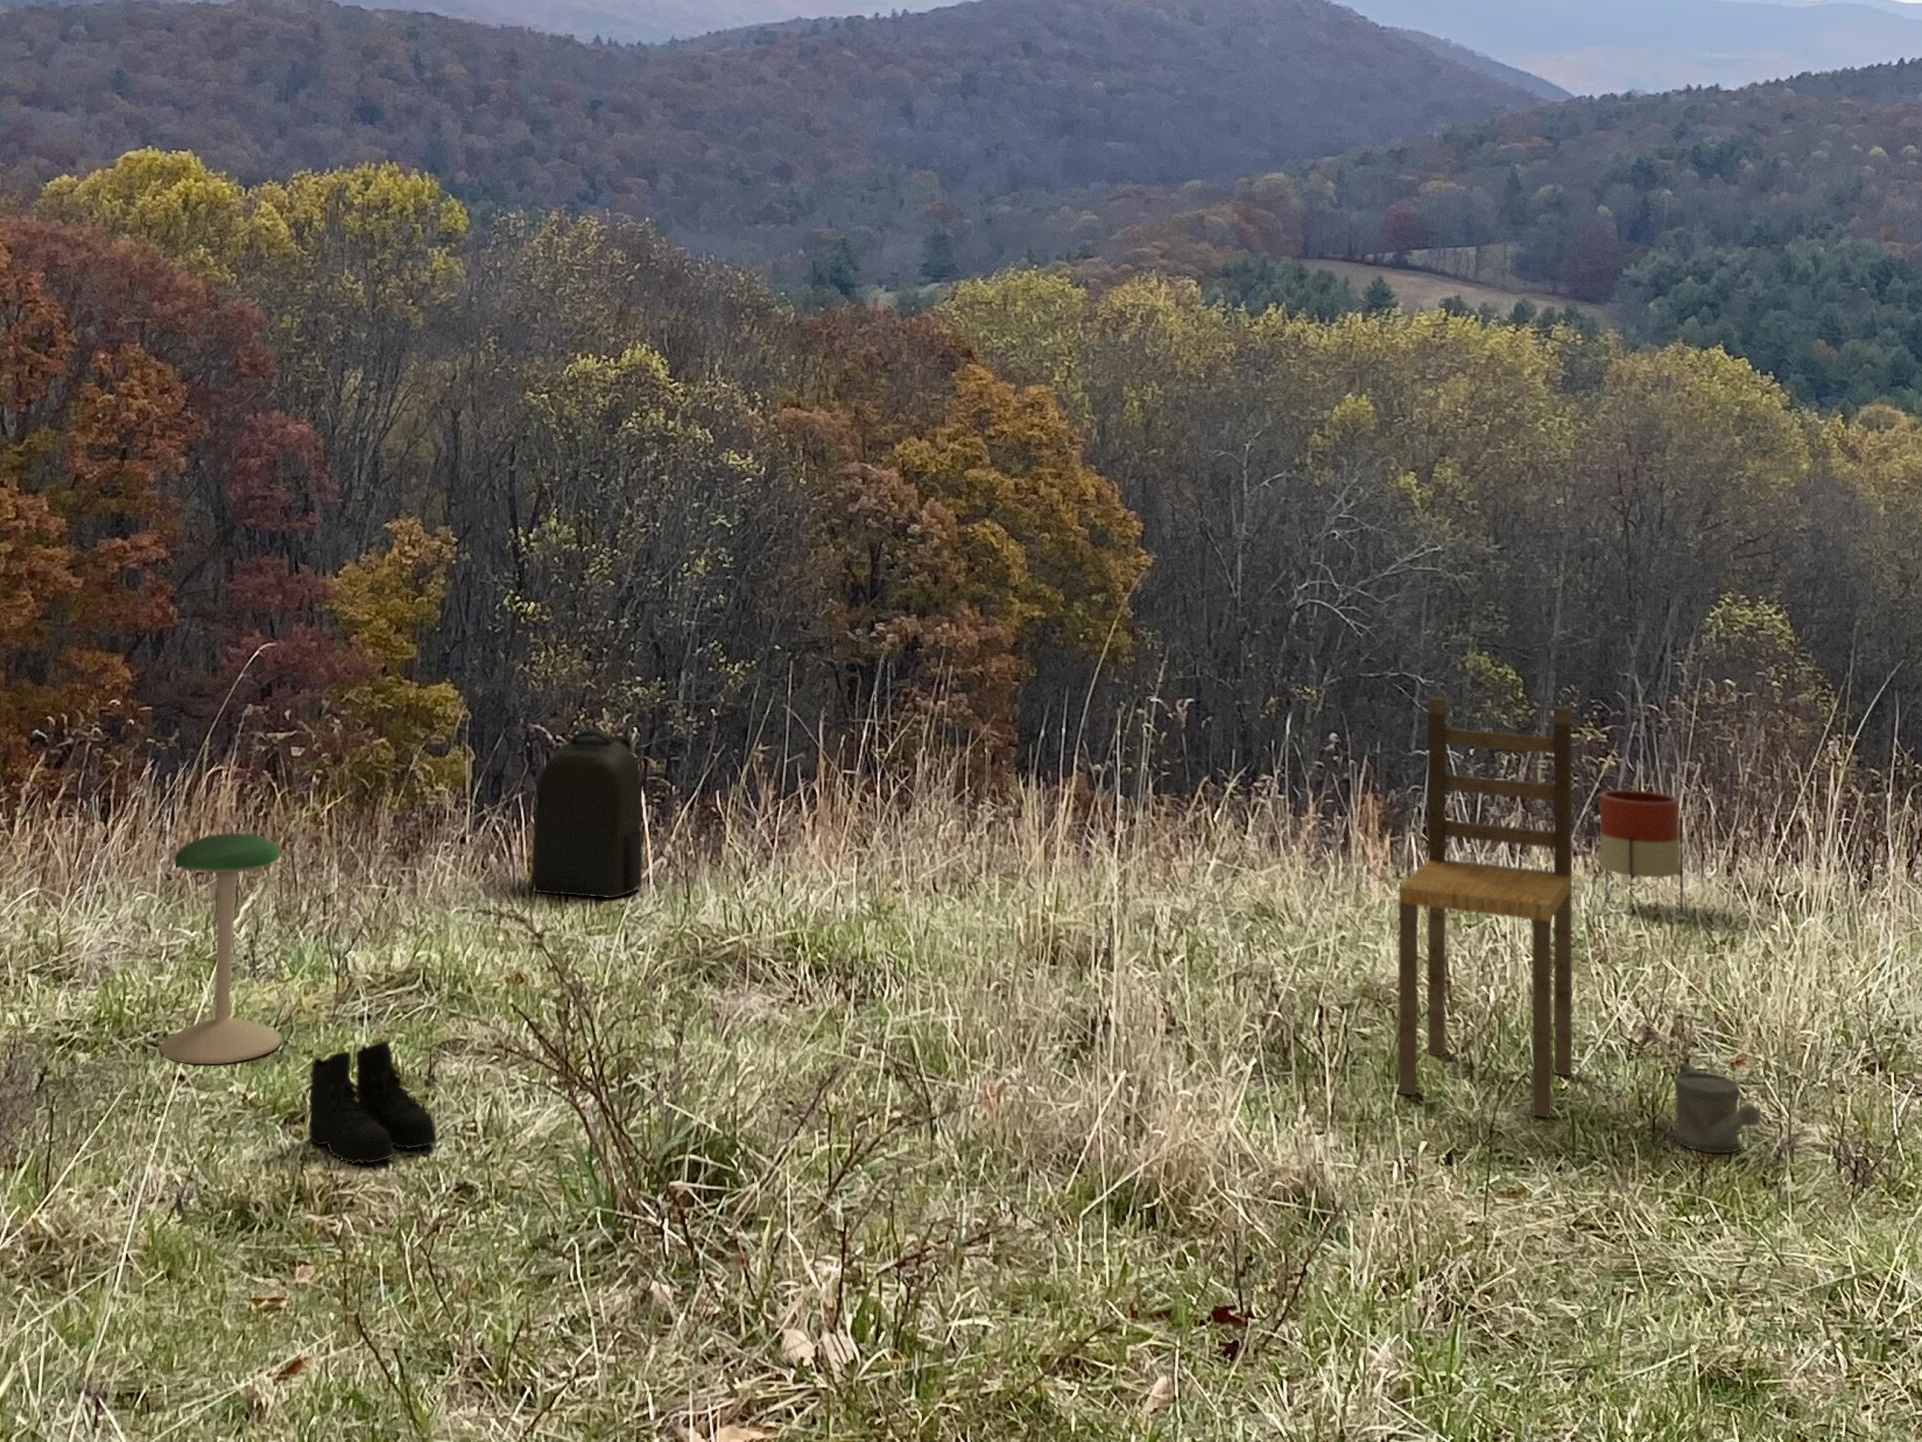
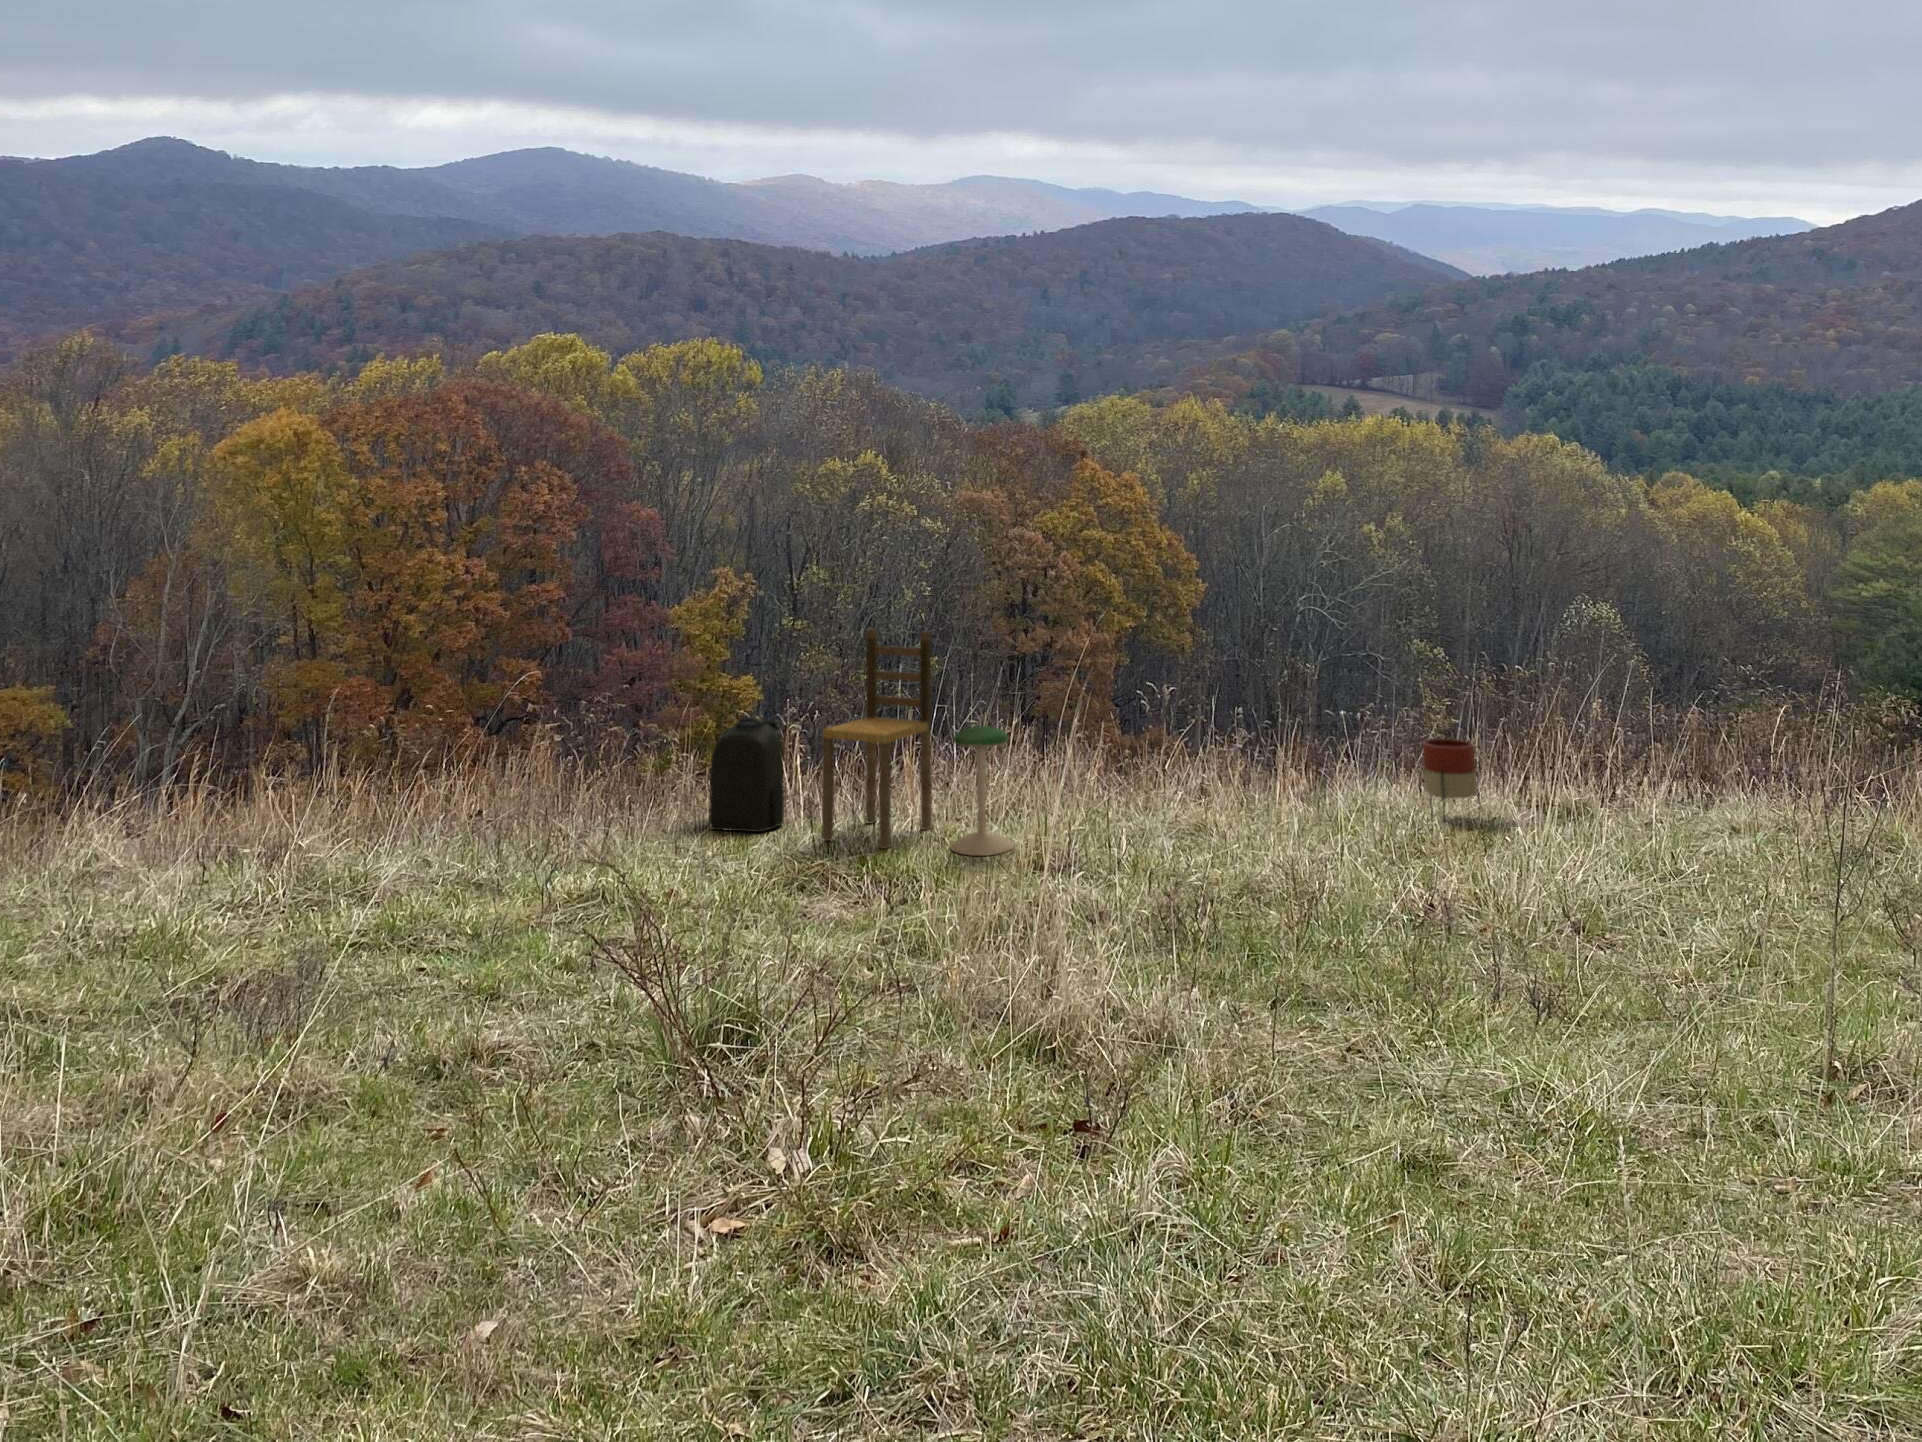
chair: present [1398,697,1572,1118] -> present [822,629,932,849]
stool: present [160,833,281,1064] -> present [950,726,1014,856]
boots: present [309,1041,437,1164] -> none [496,942,582,1031]
watering can: present [1674,1063,1760,1153] -> none [1428,933,1478,997]

